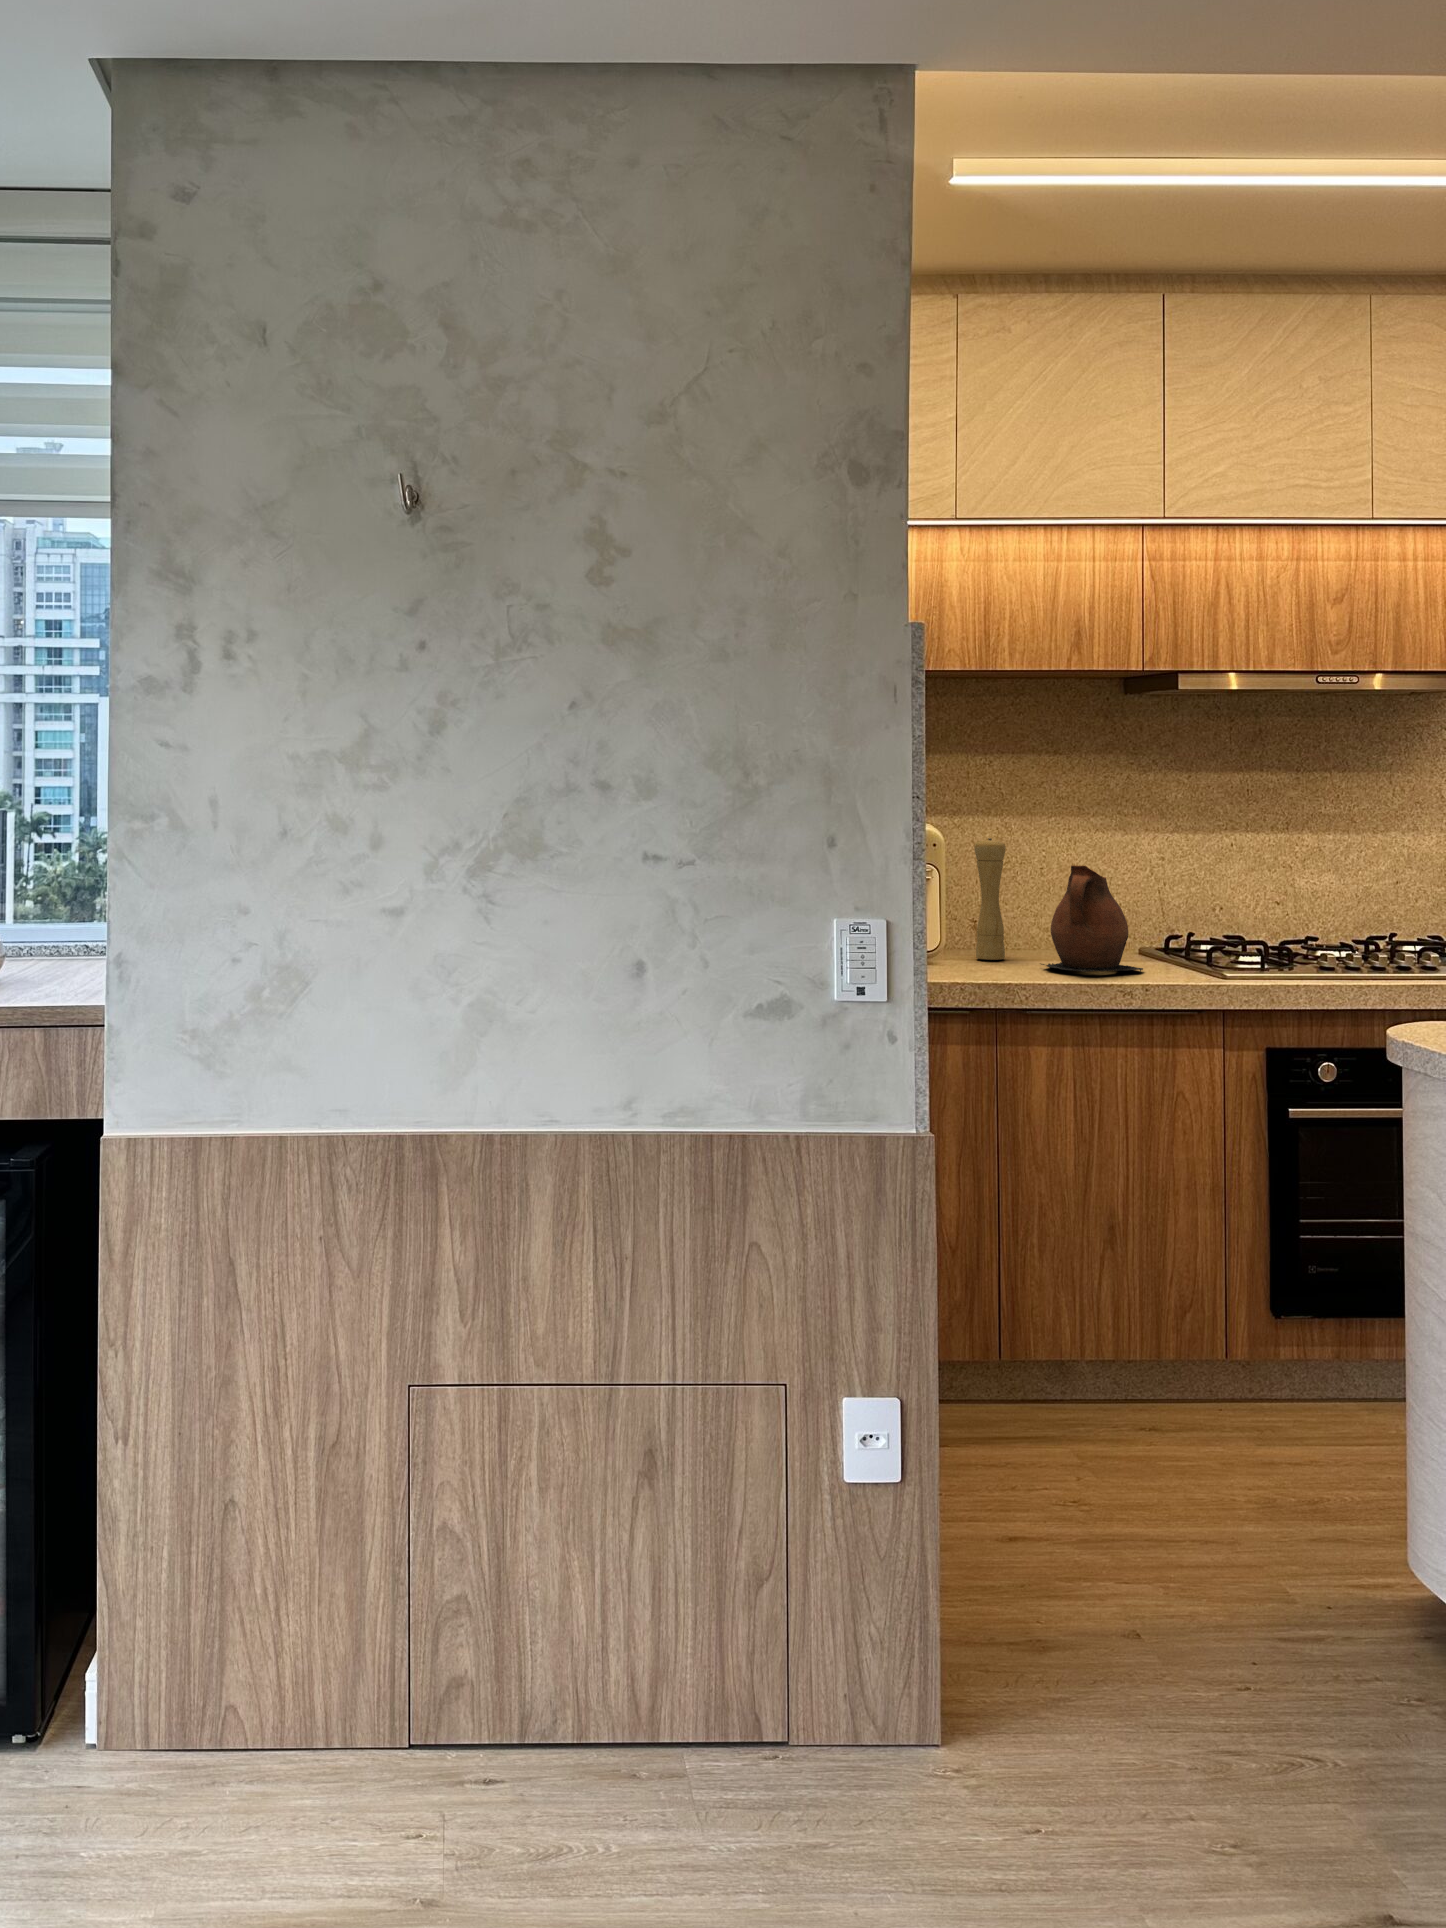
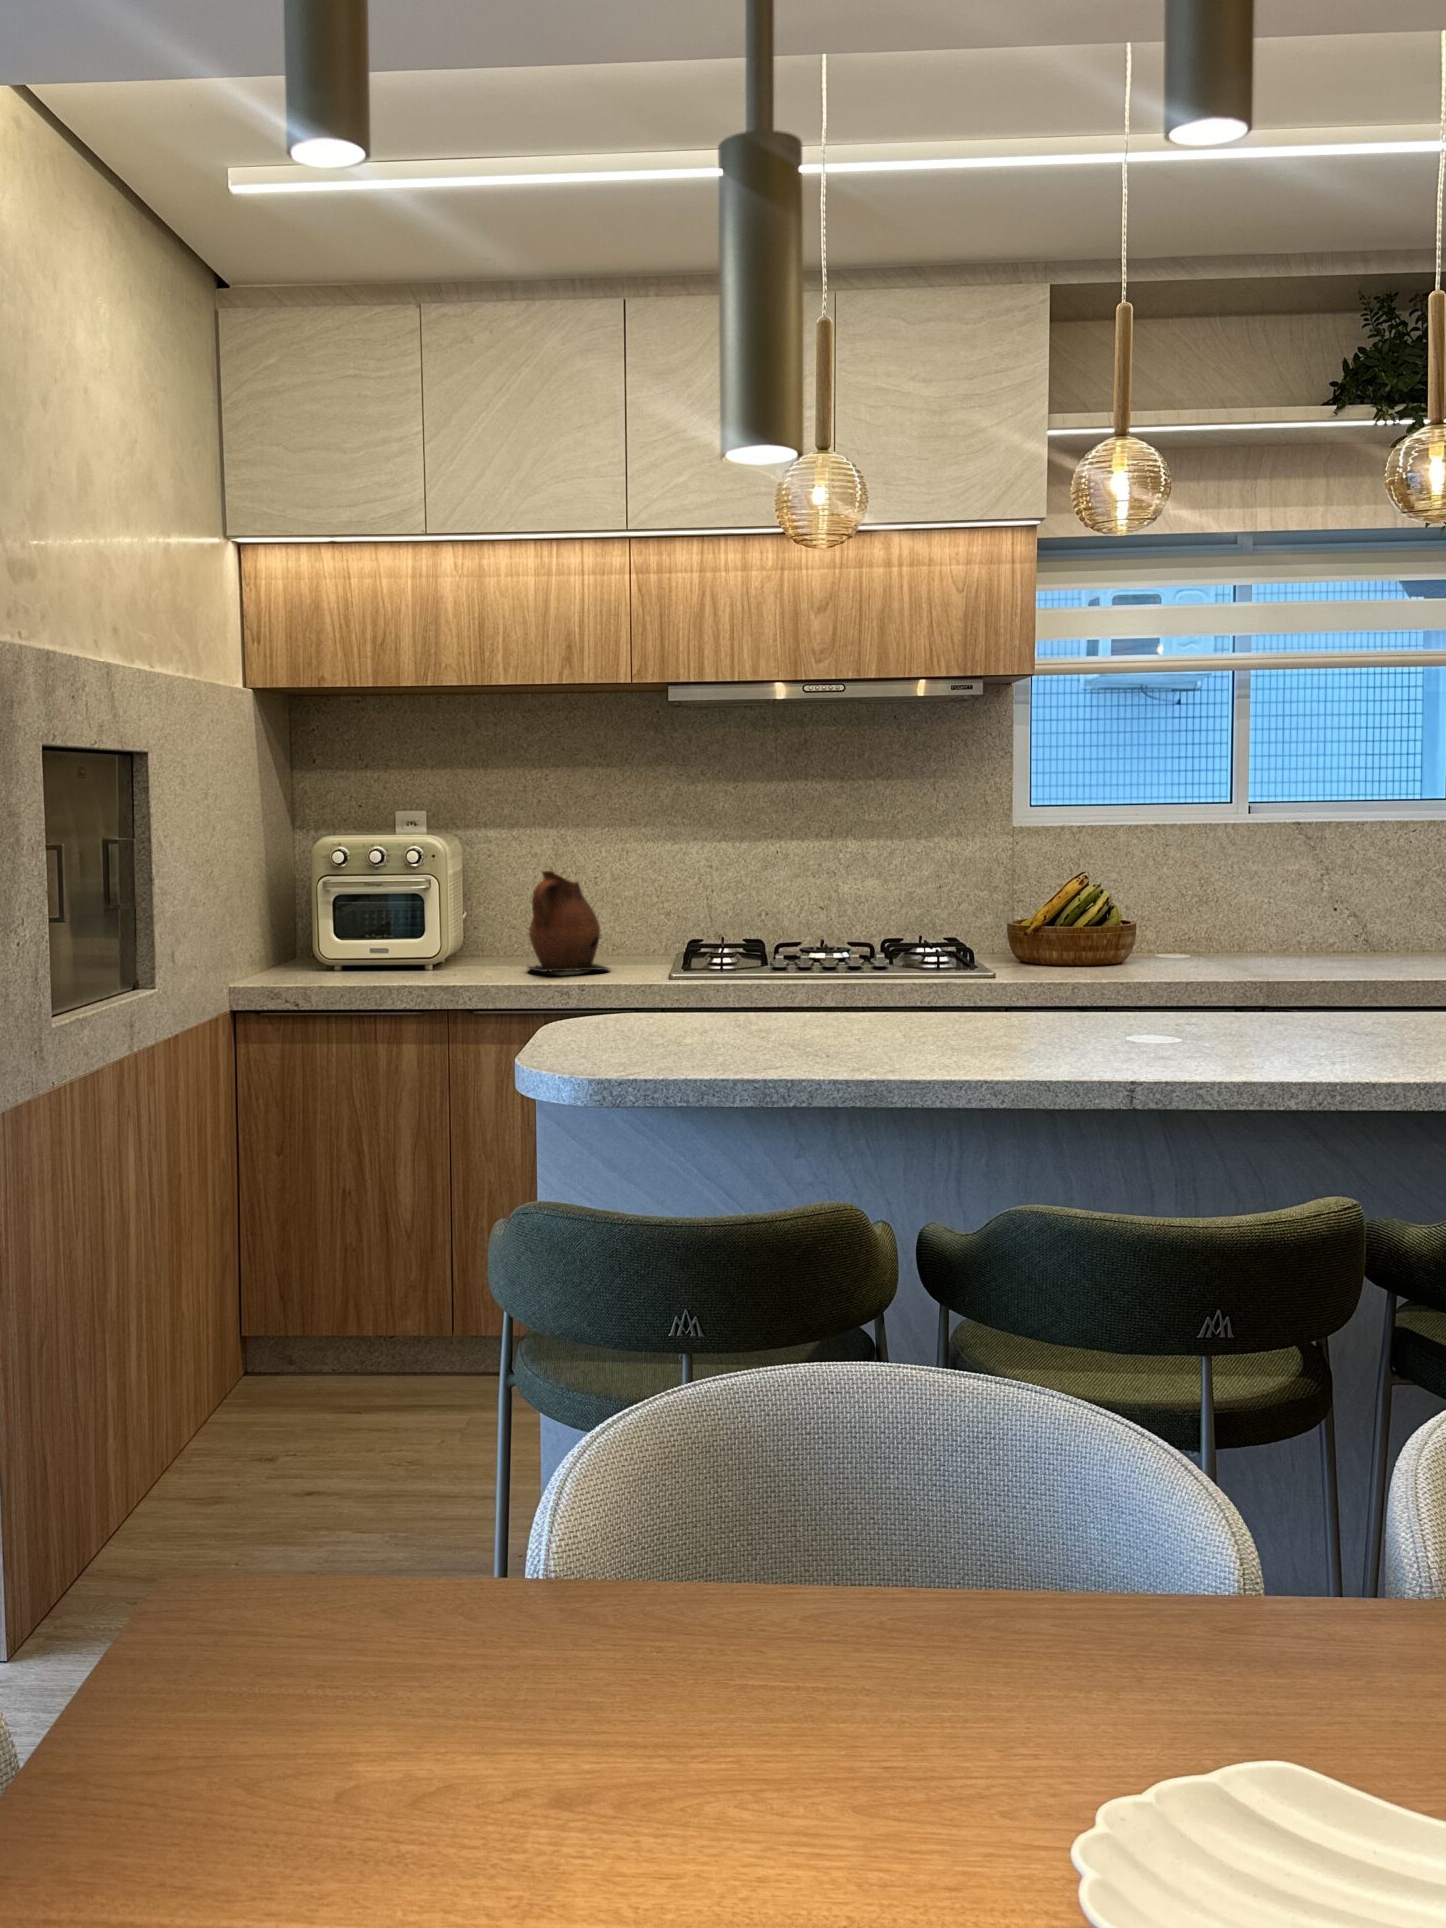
pepper mill: present [974,838,1006,960] -> none [488,847,517,962]

